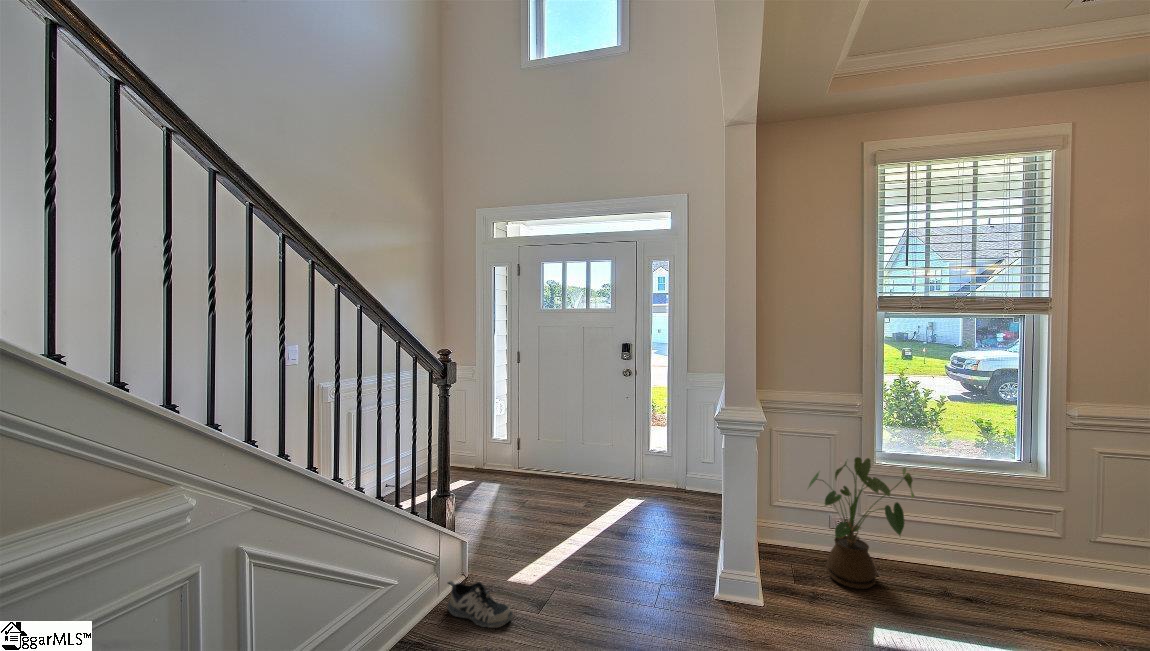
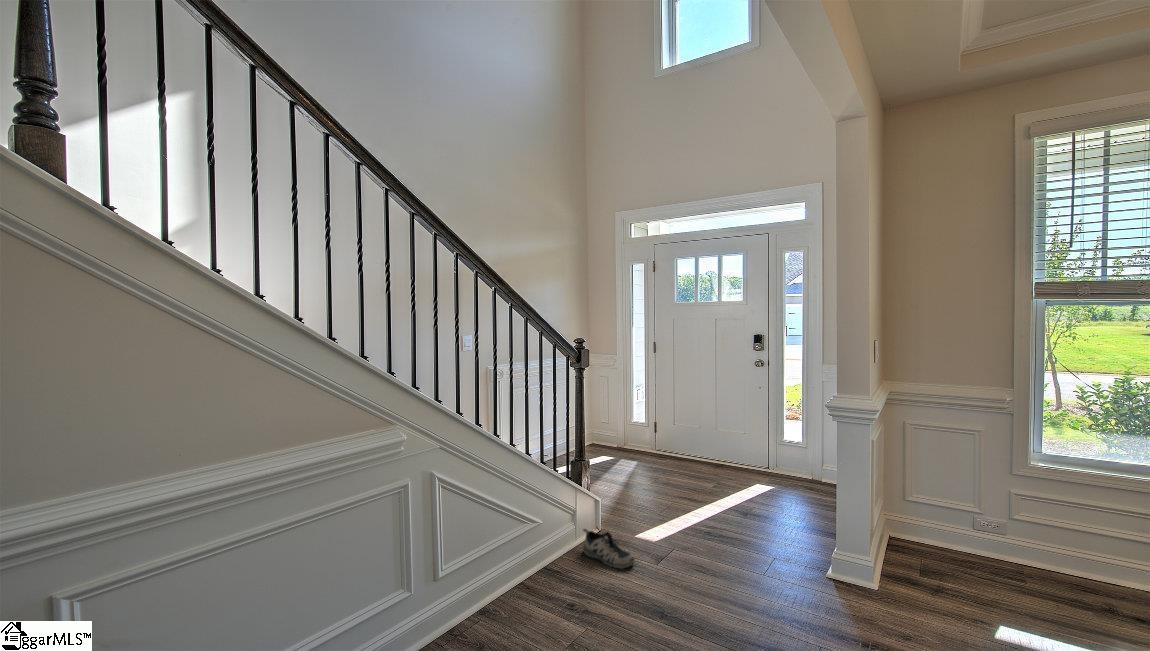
house plant: present [809,457,914,589] -> none [936,455,1069,591]

